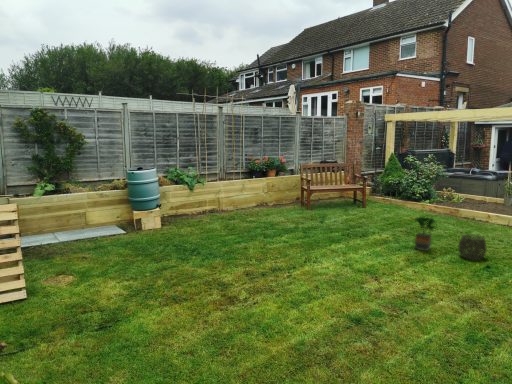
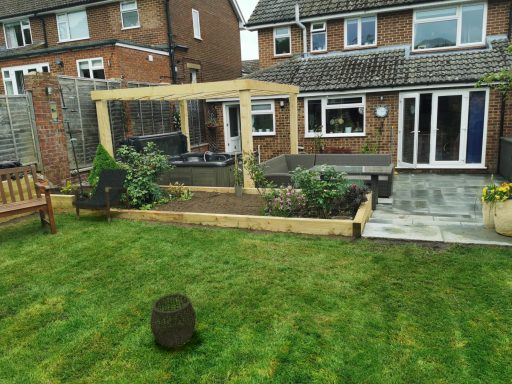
lounge chair: none [375,171,415,208] -> present [72,169,130,223]
potted tree: present [415,217,436,251] -> none [69,276,113,343]

